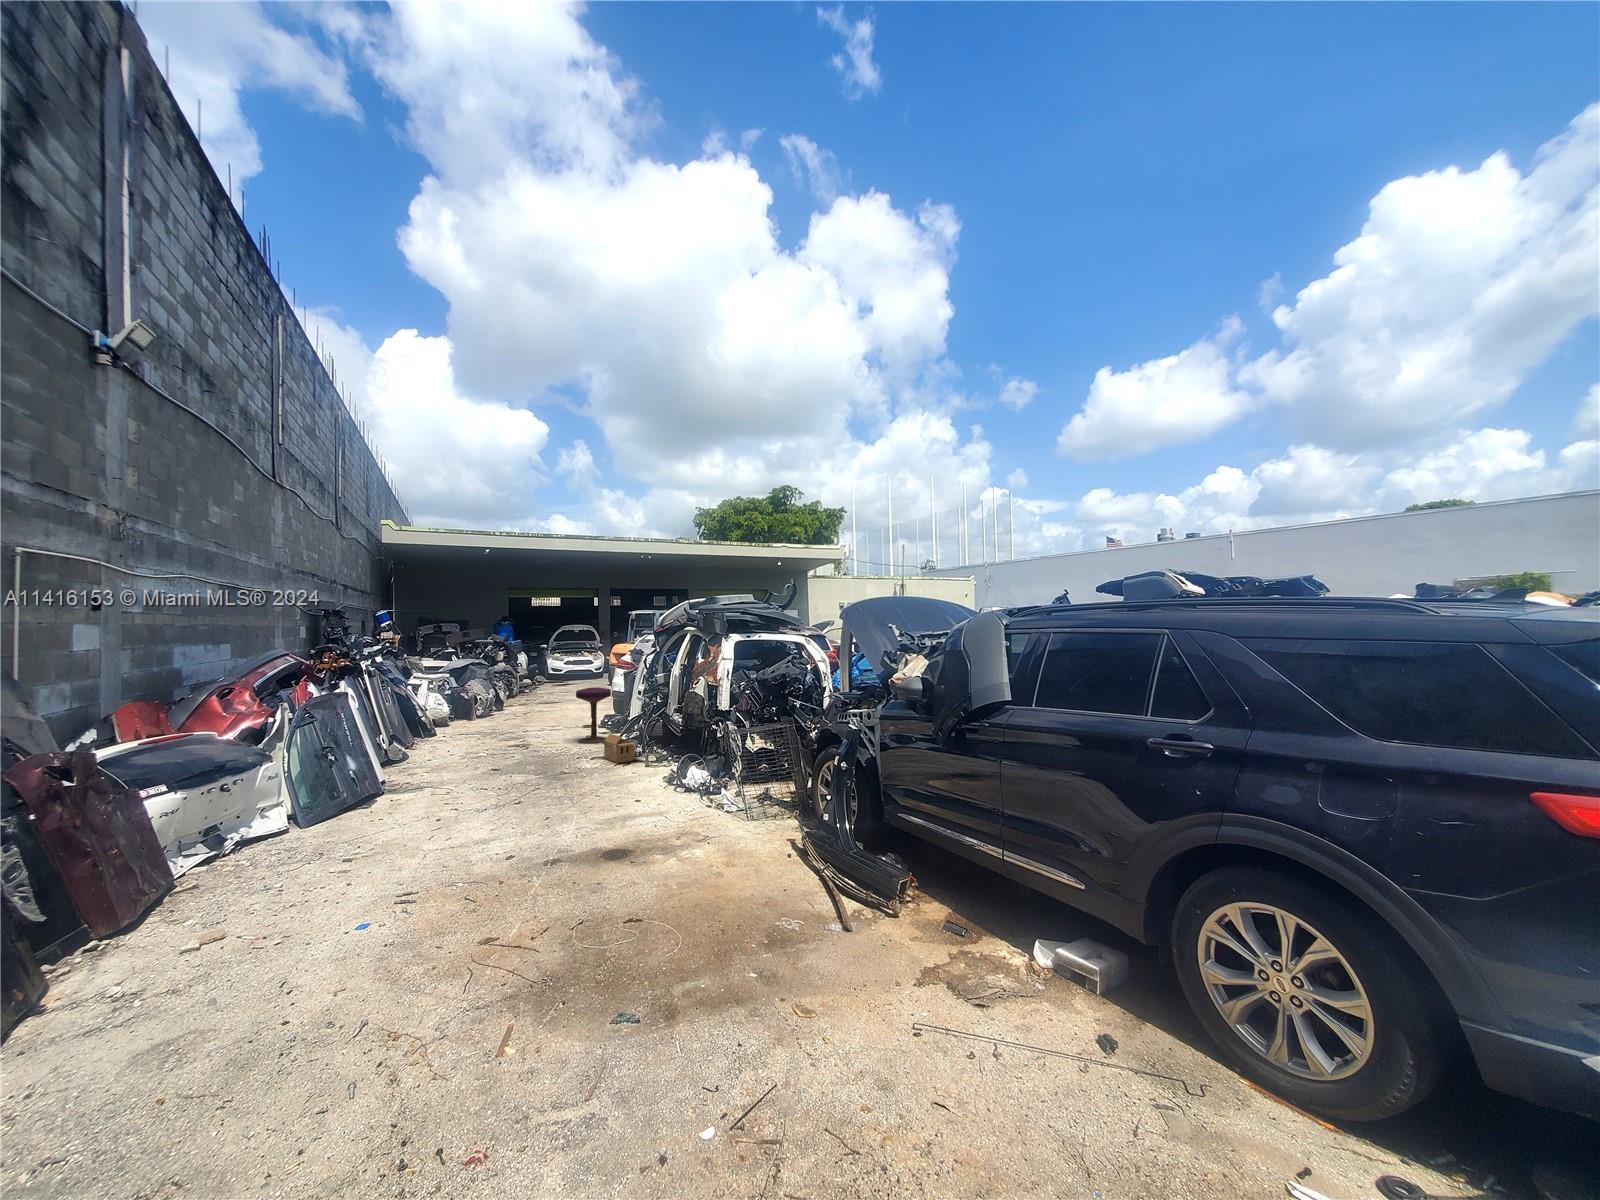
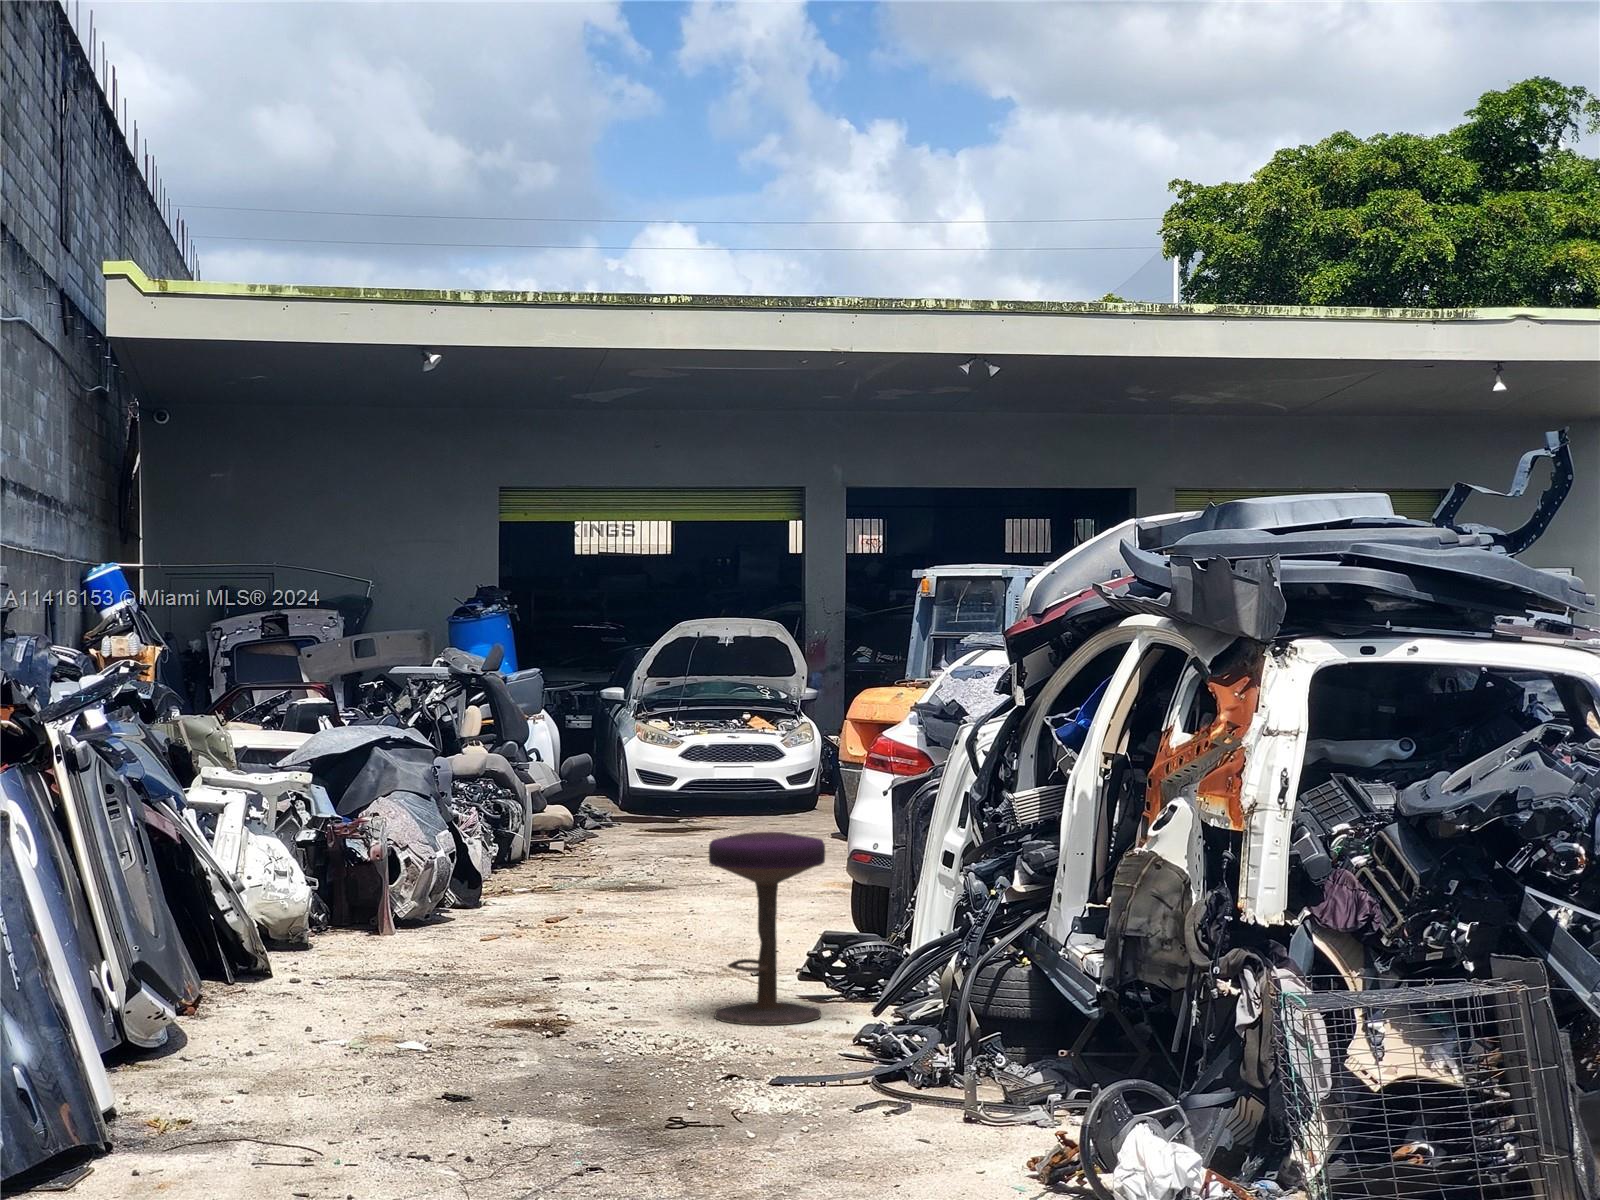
cardboard box: present [602,734,637,763] -> none [806,997,945,1103]

